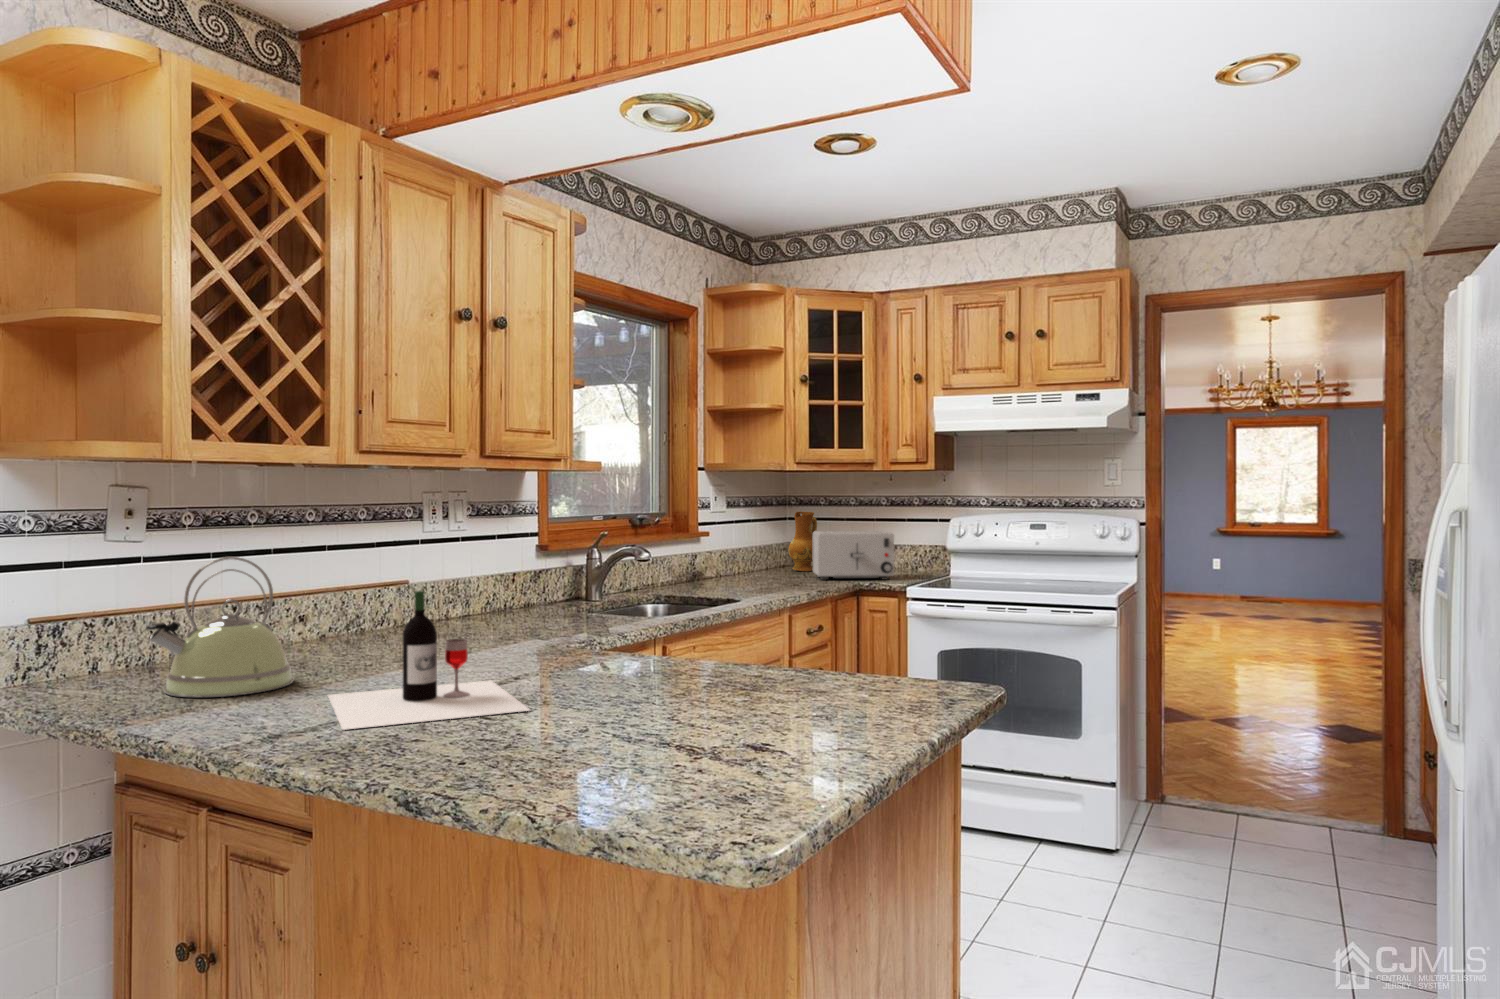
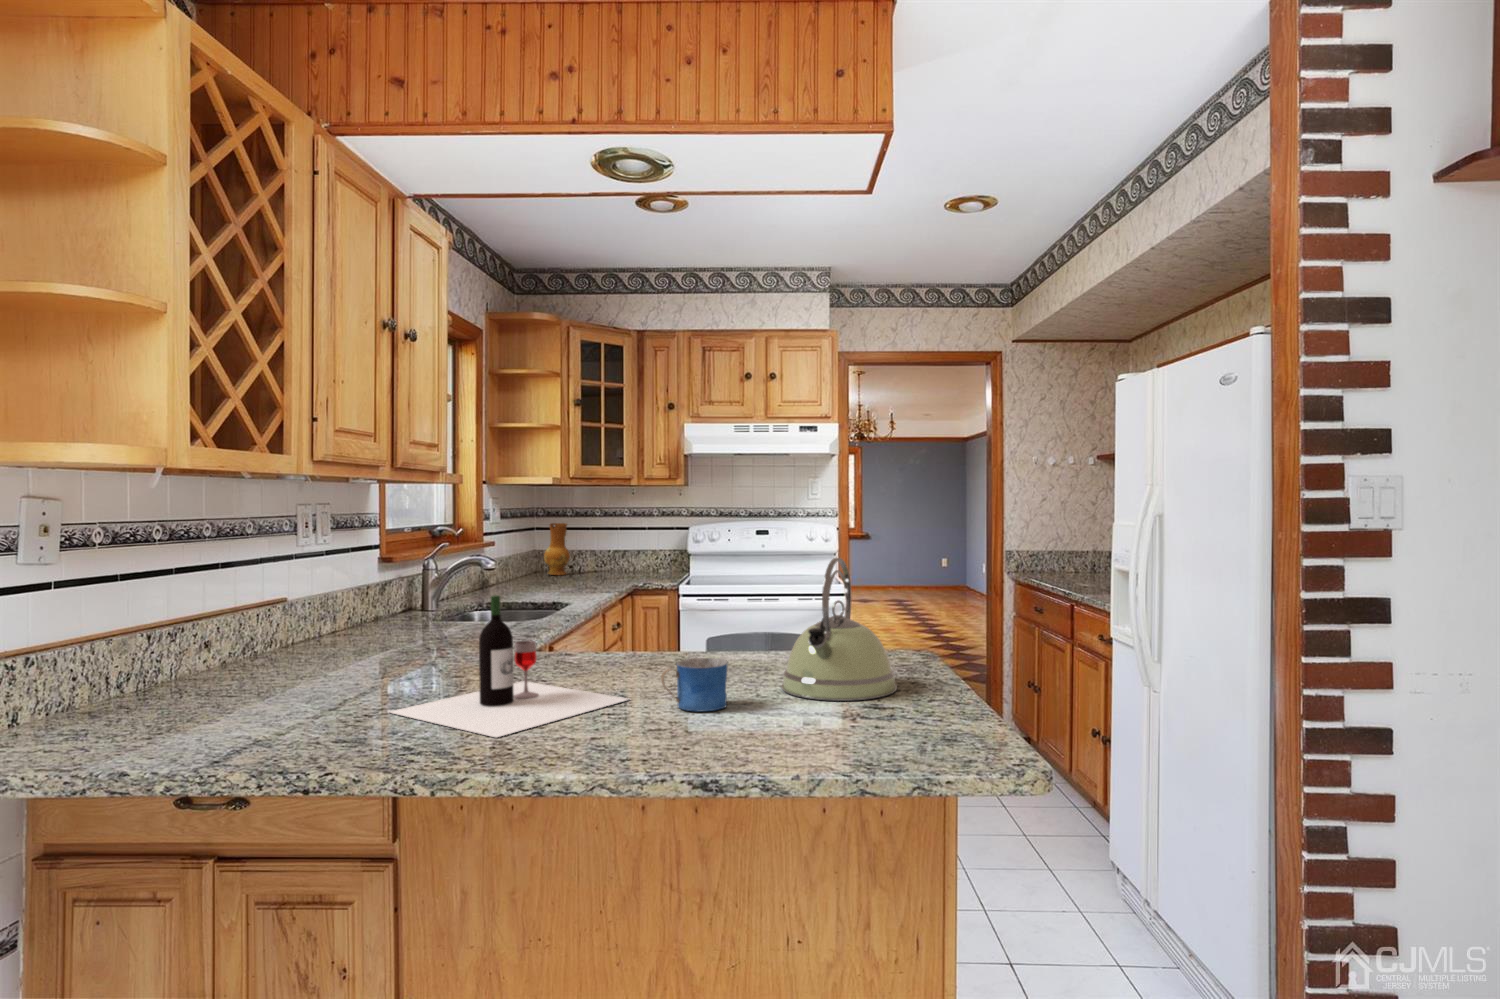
toaster: present [813,531,894,580] -> none [578,537,652,581]
kettle: present [146,557,293,697] -> present [781,558,897,701]
mug: none [527,673,602,732] -> present [661,658,728,711]

